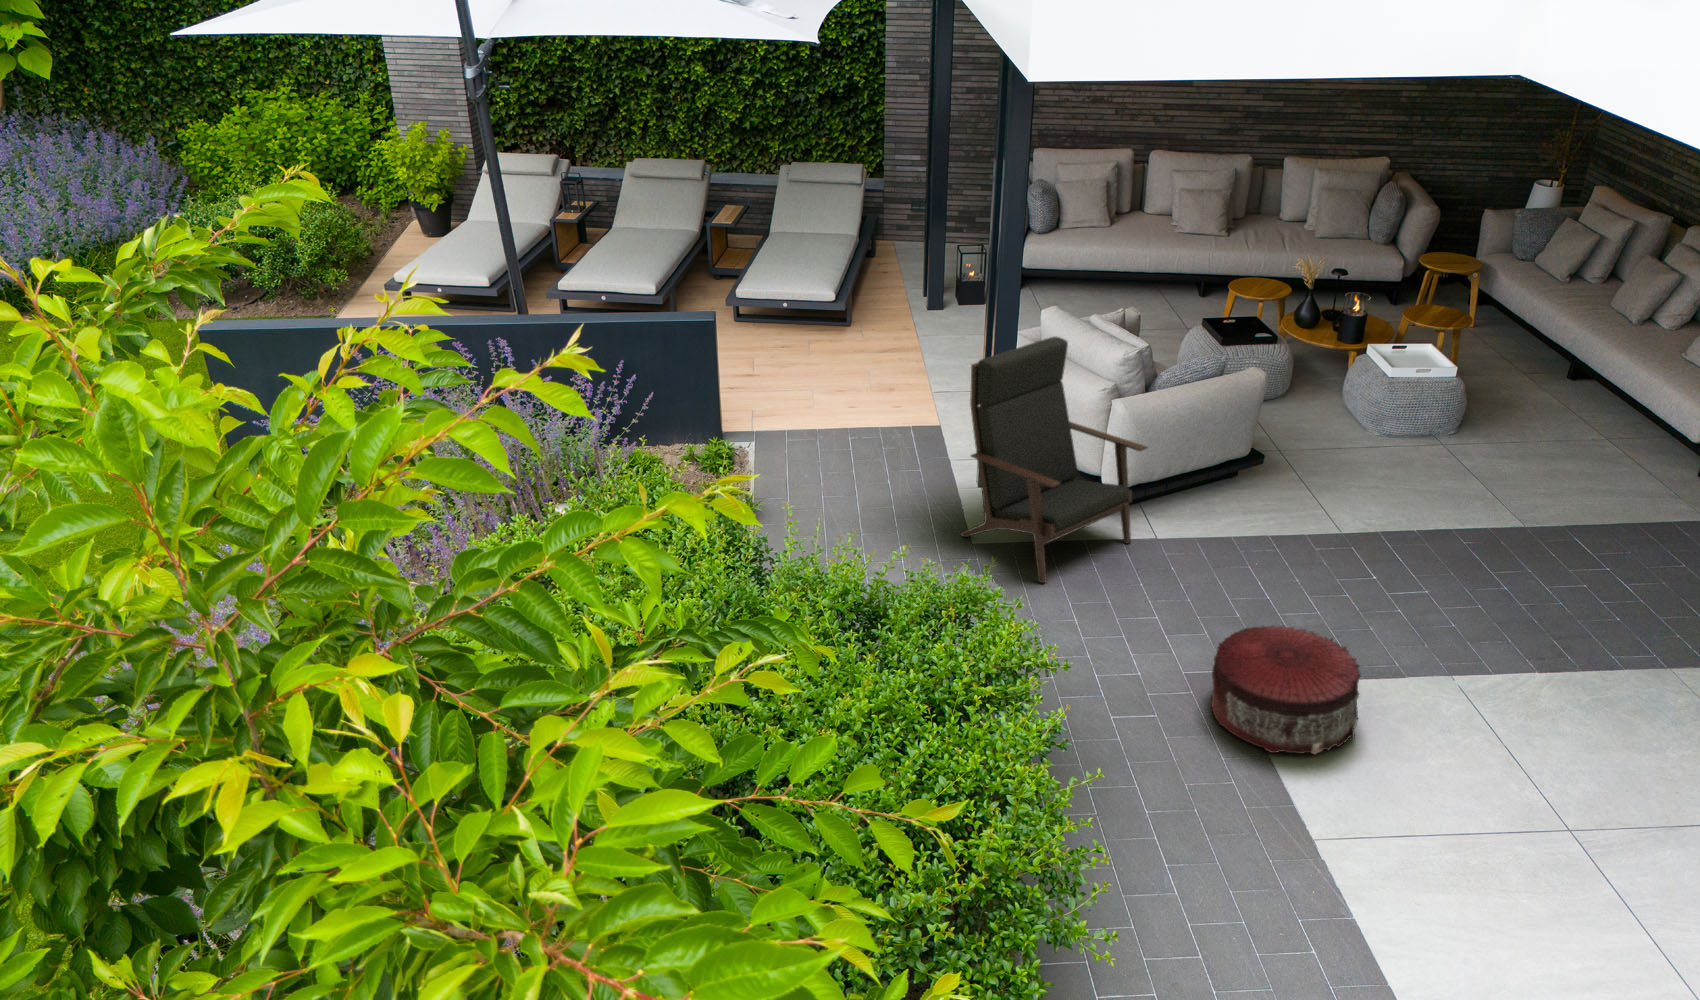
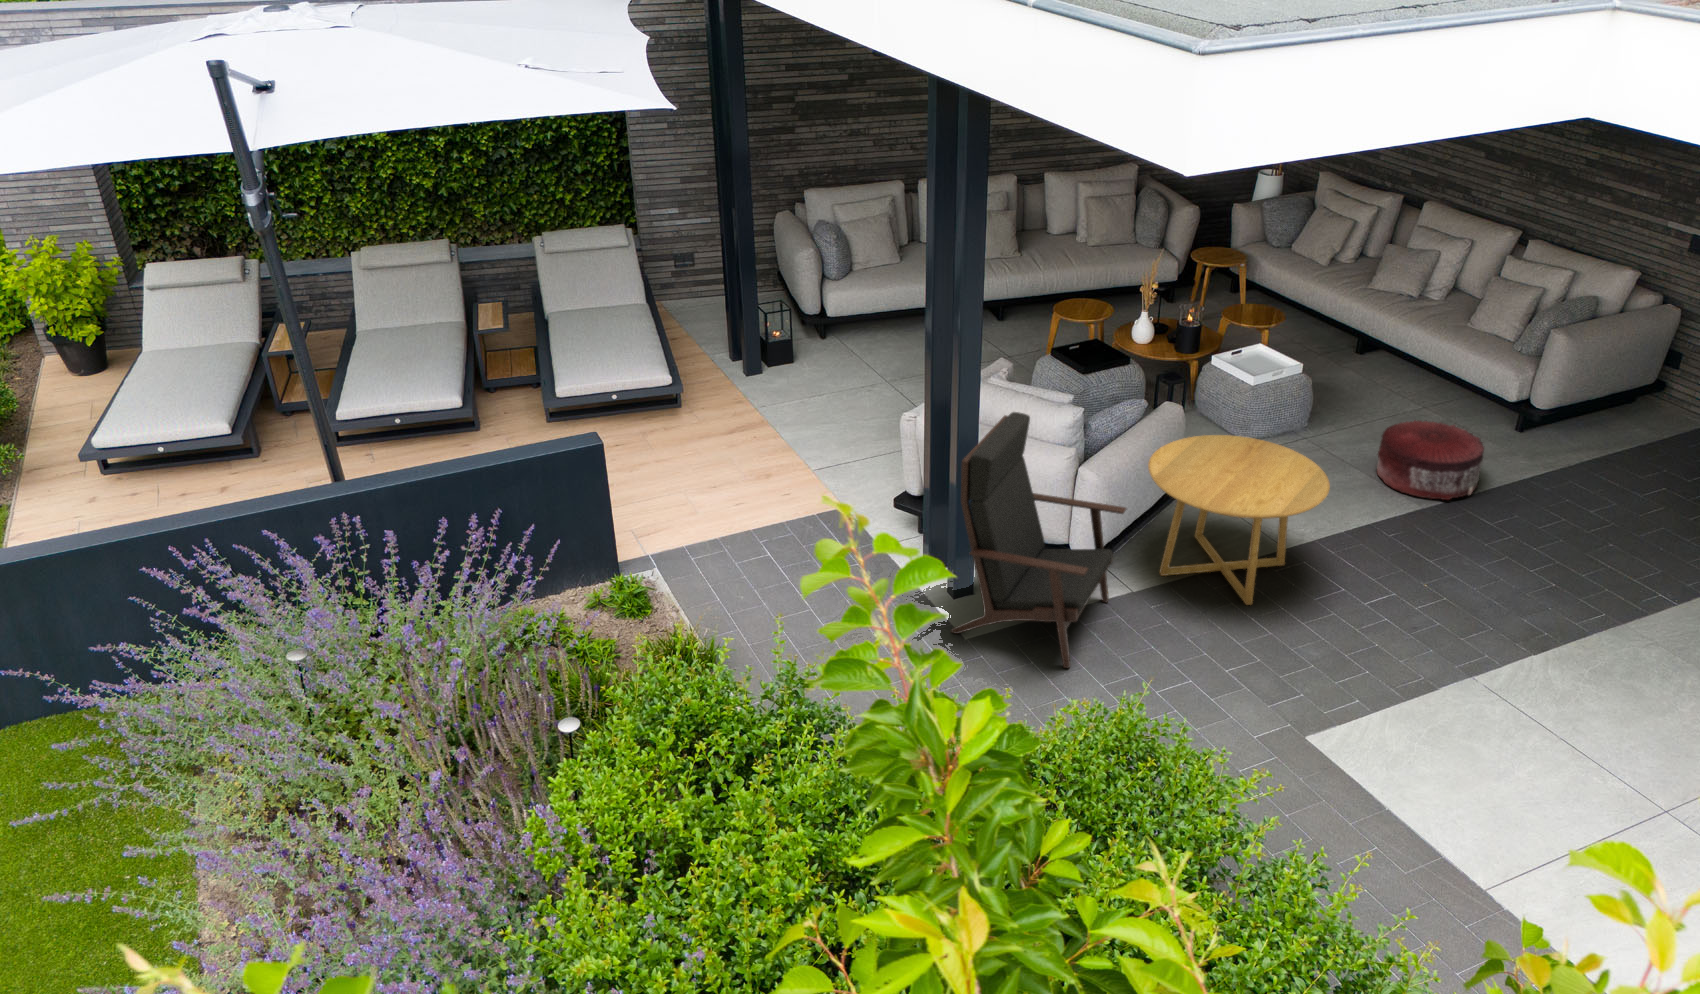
round table: none [1194,404,1385,575] -> present [1148,435,1330,605]
pouf: present [1212,625,1361,754] -> present [1377,420,1484,500]

